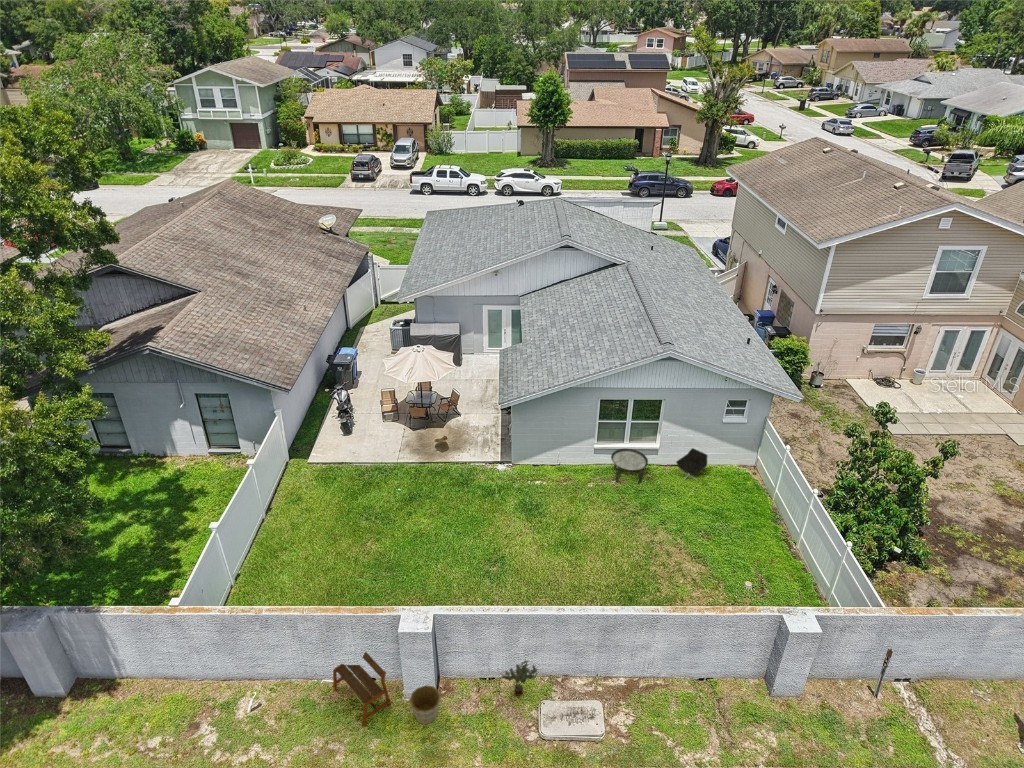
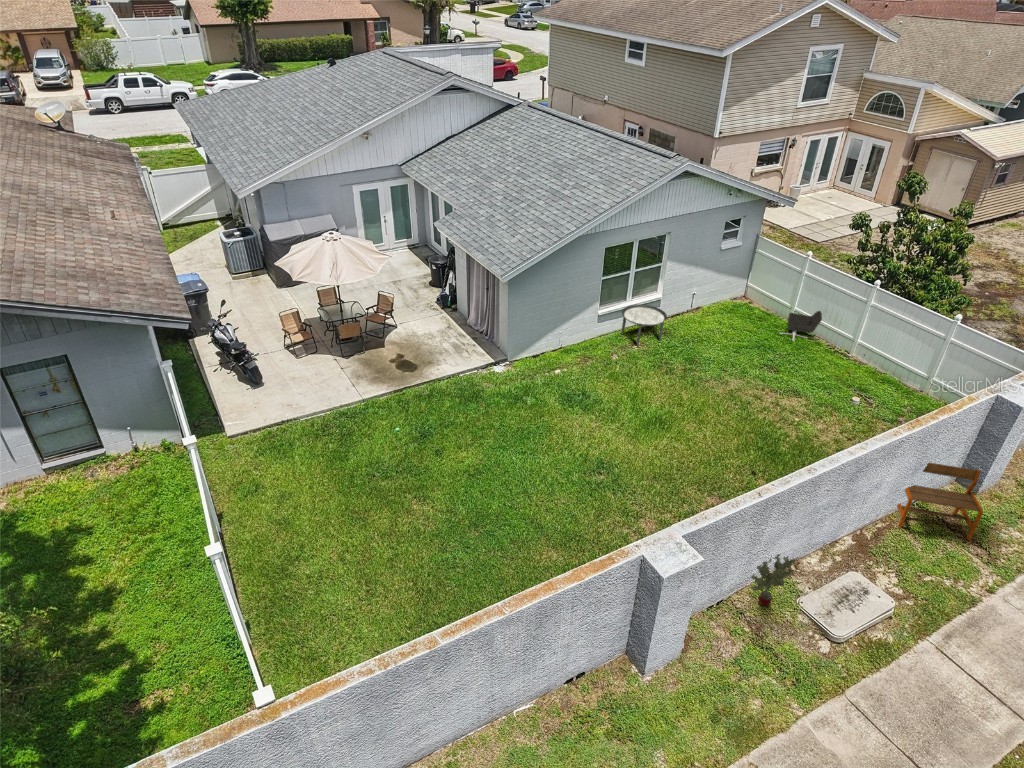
lounge chair: present [676,448,708,480] -> present [783,311,822,341]
bench: present [333,652,391,727] -> present [897,463,983,540]
wooden bucket: present [410,685,441,724] -> none [674,640,722,698]

